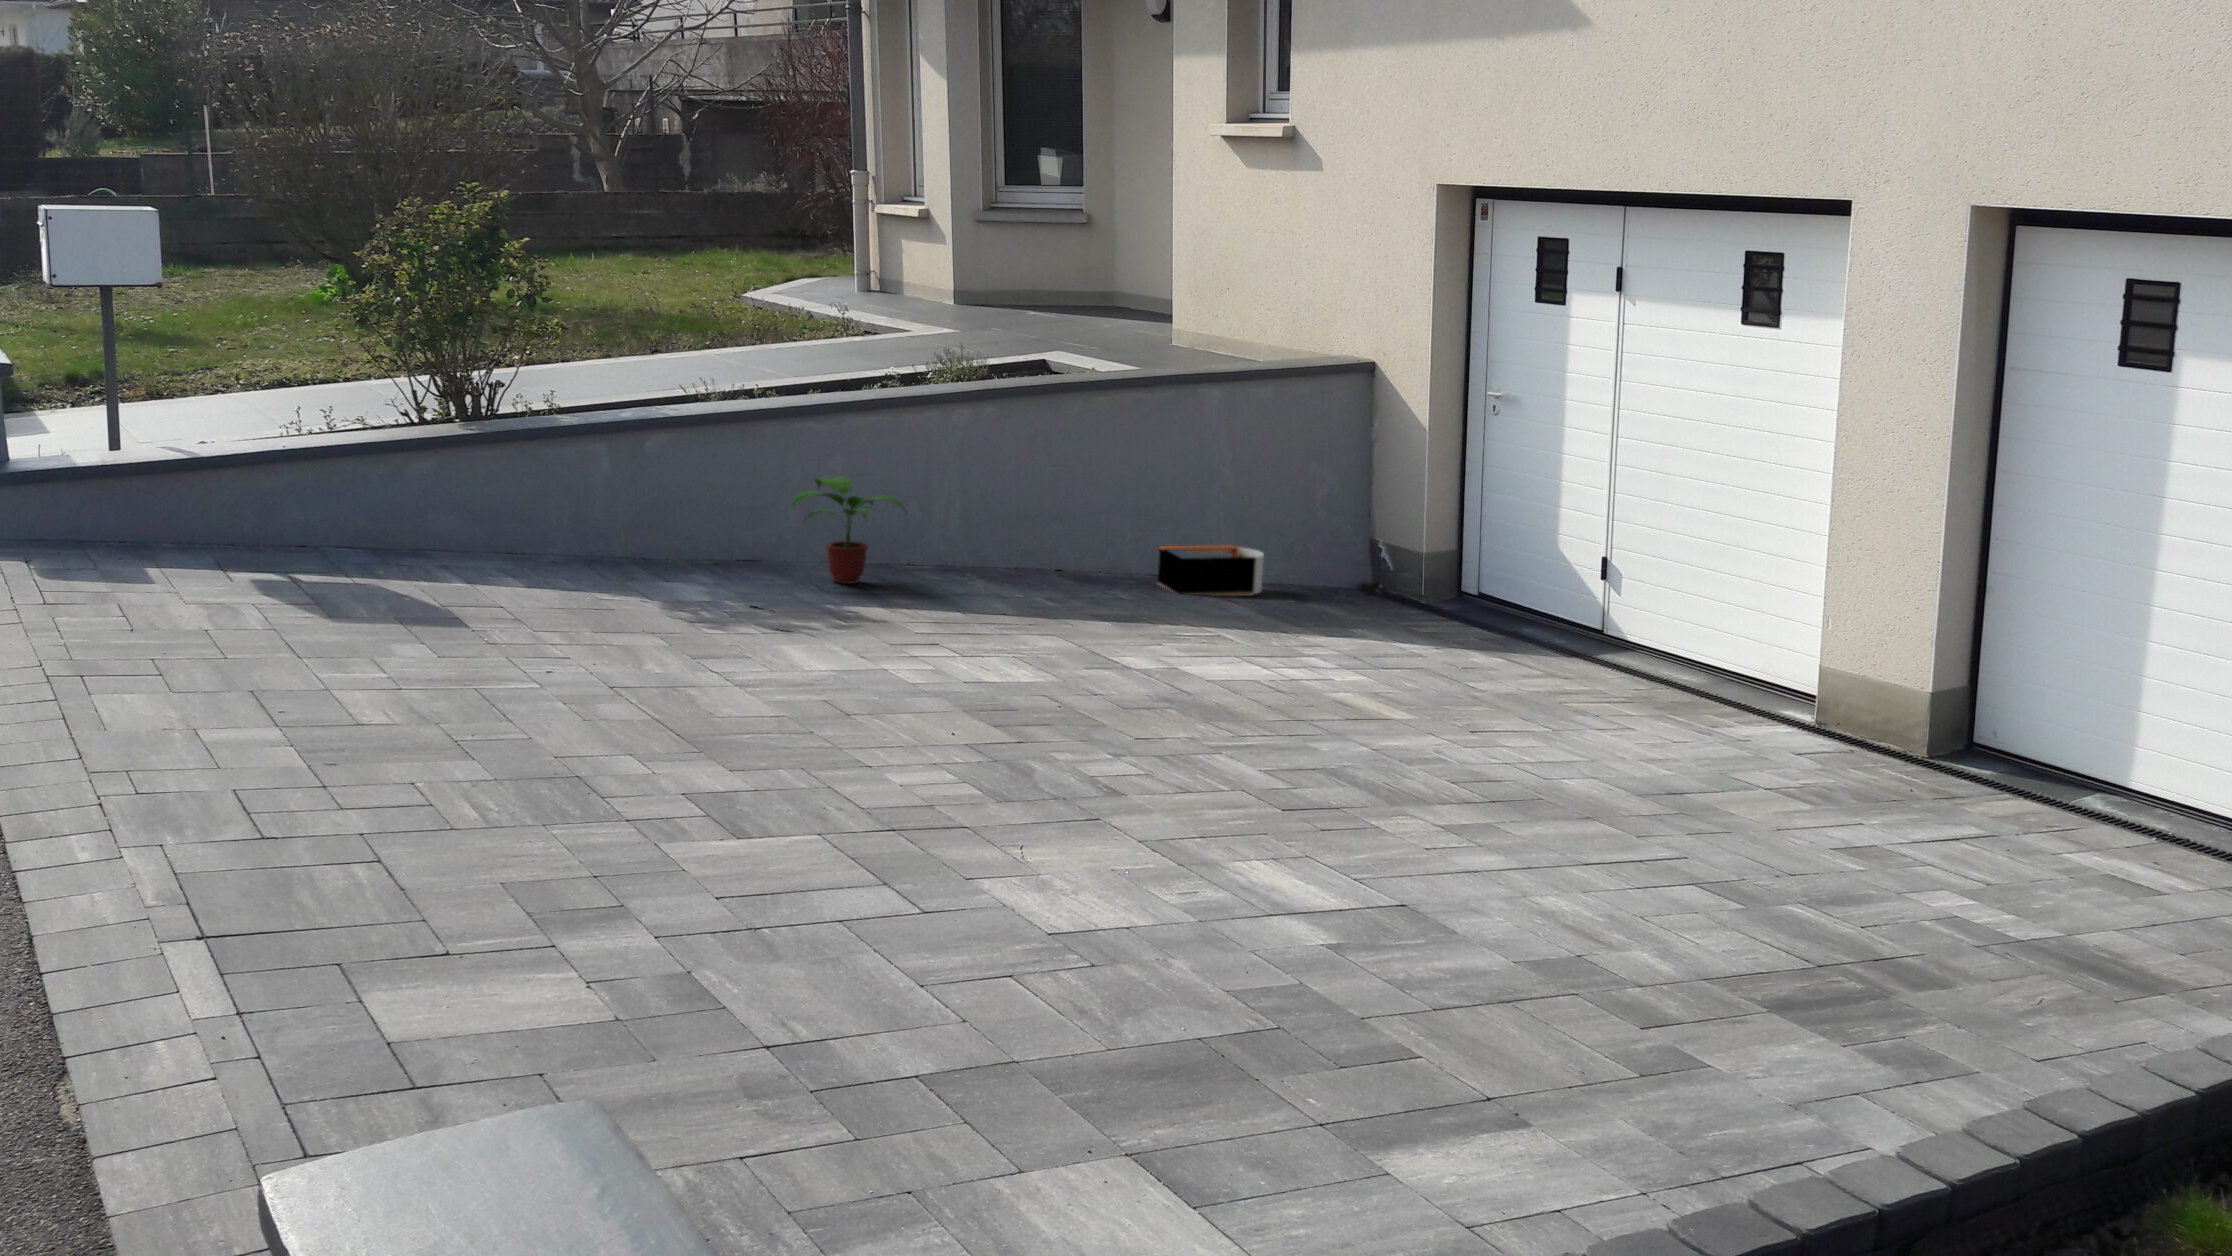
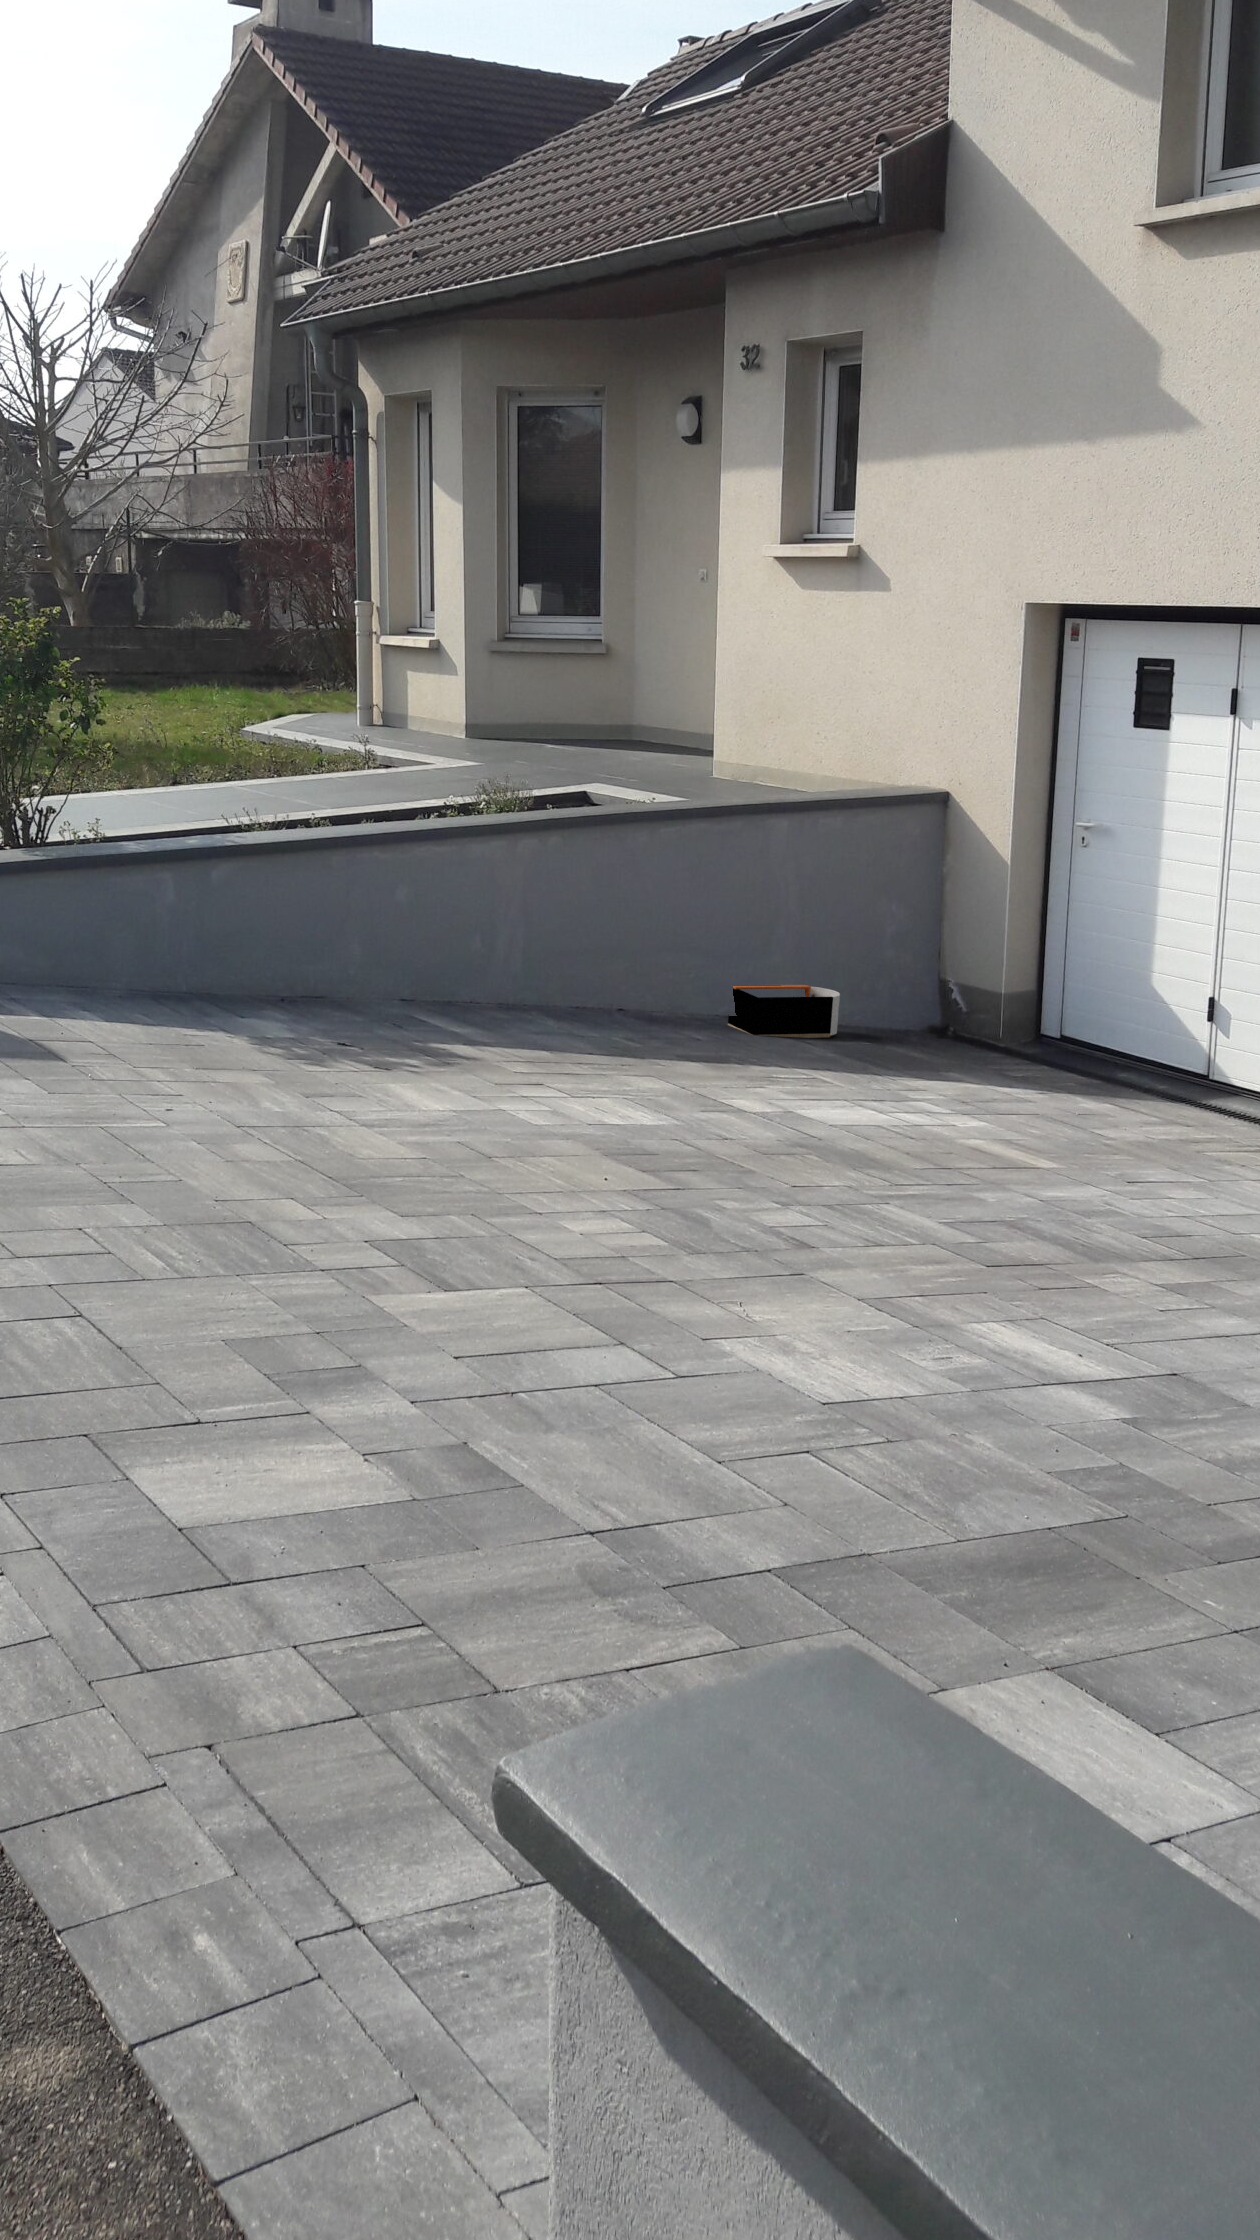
potted plant: present [792,477,903,584] -> none [370,910,489,1023]

